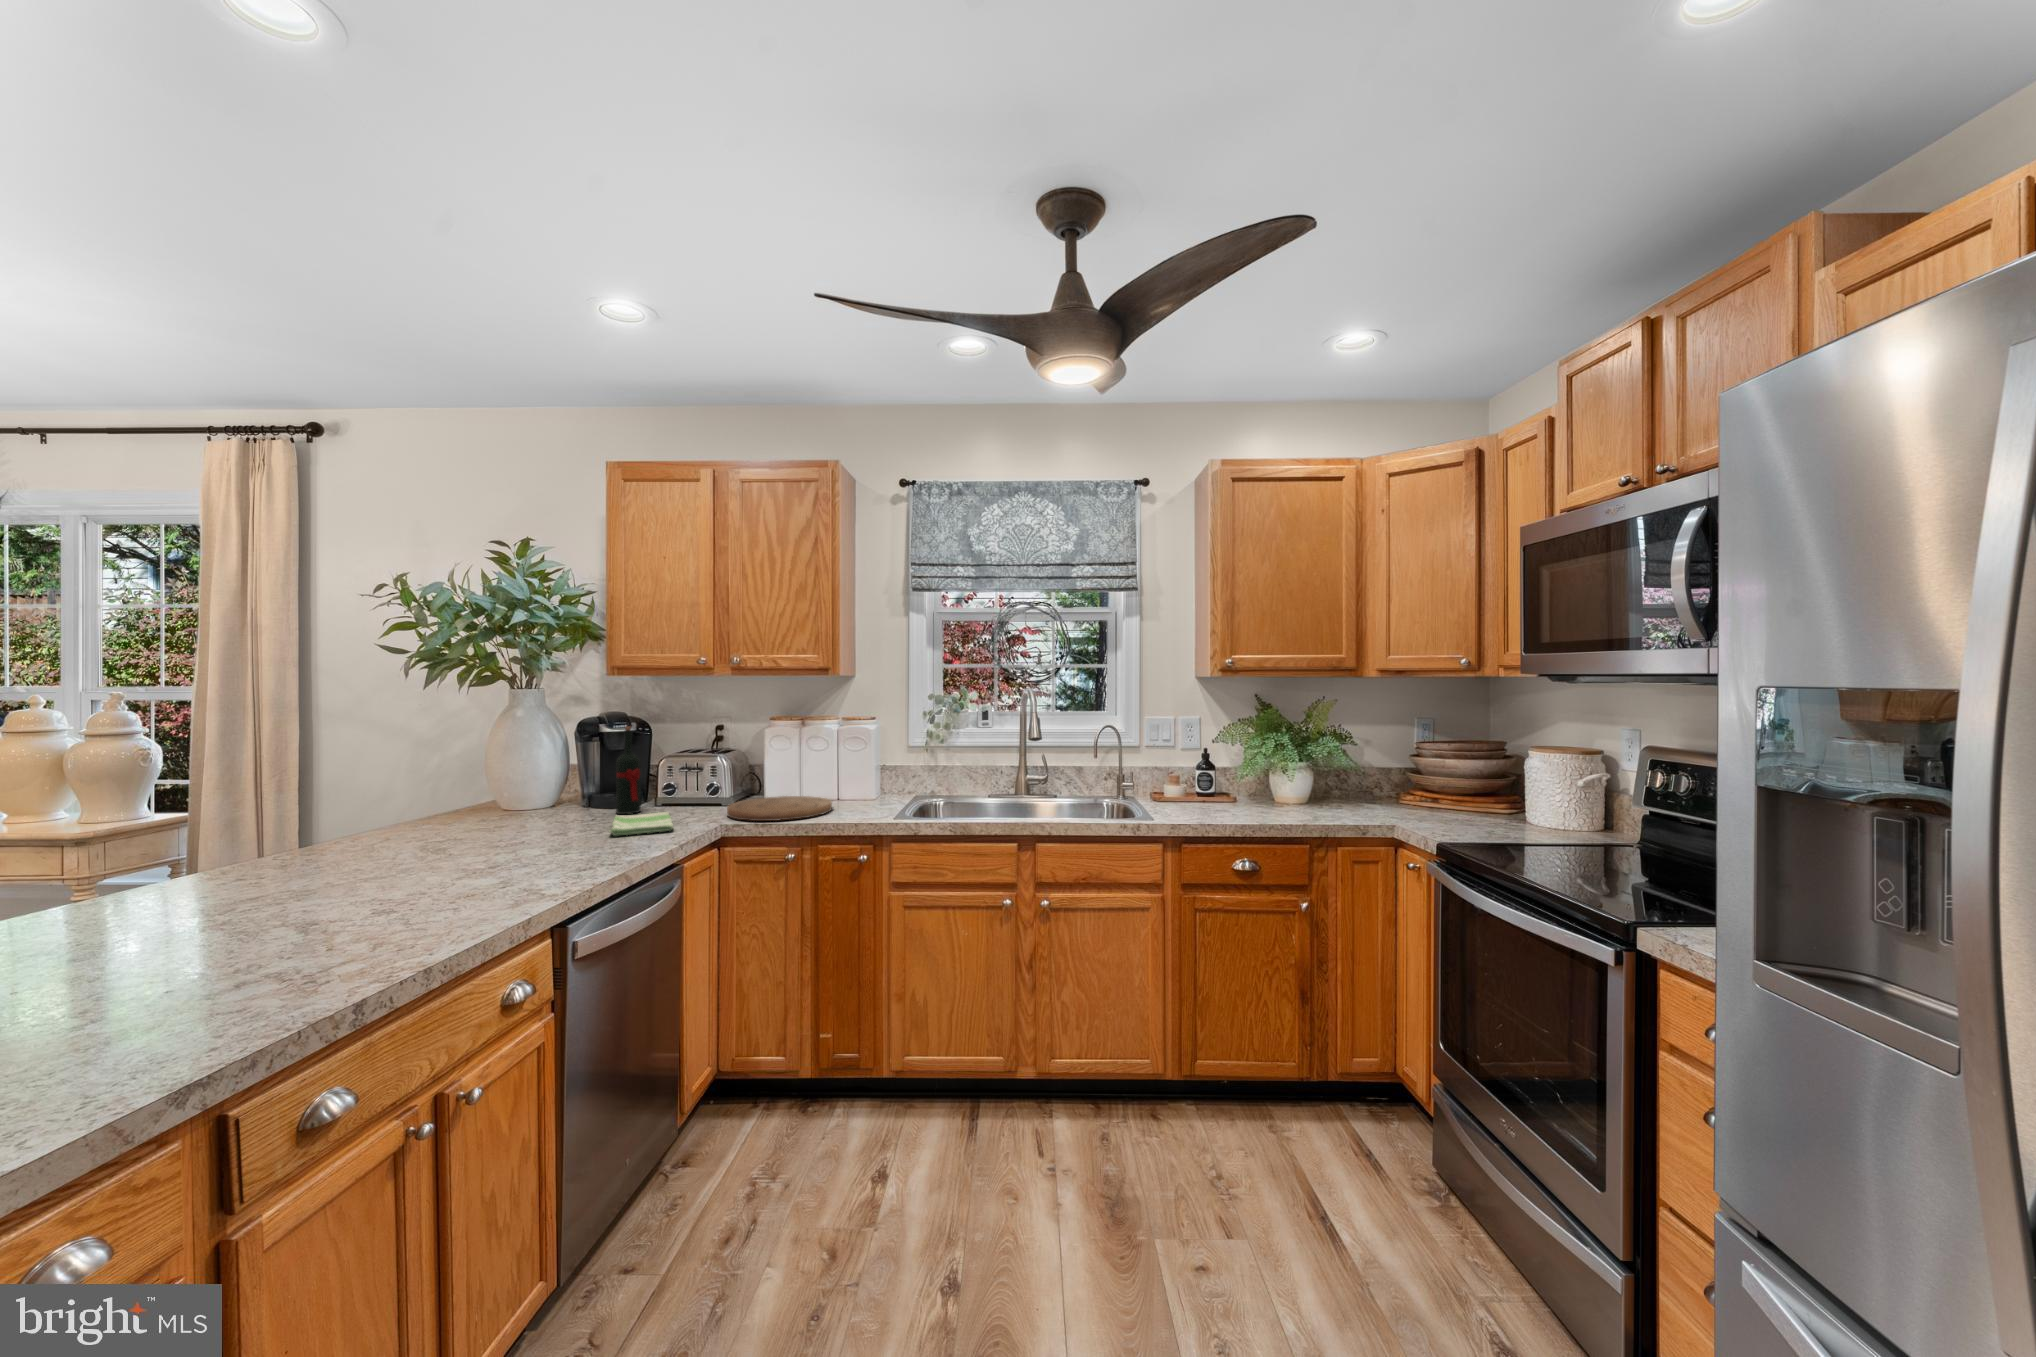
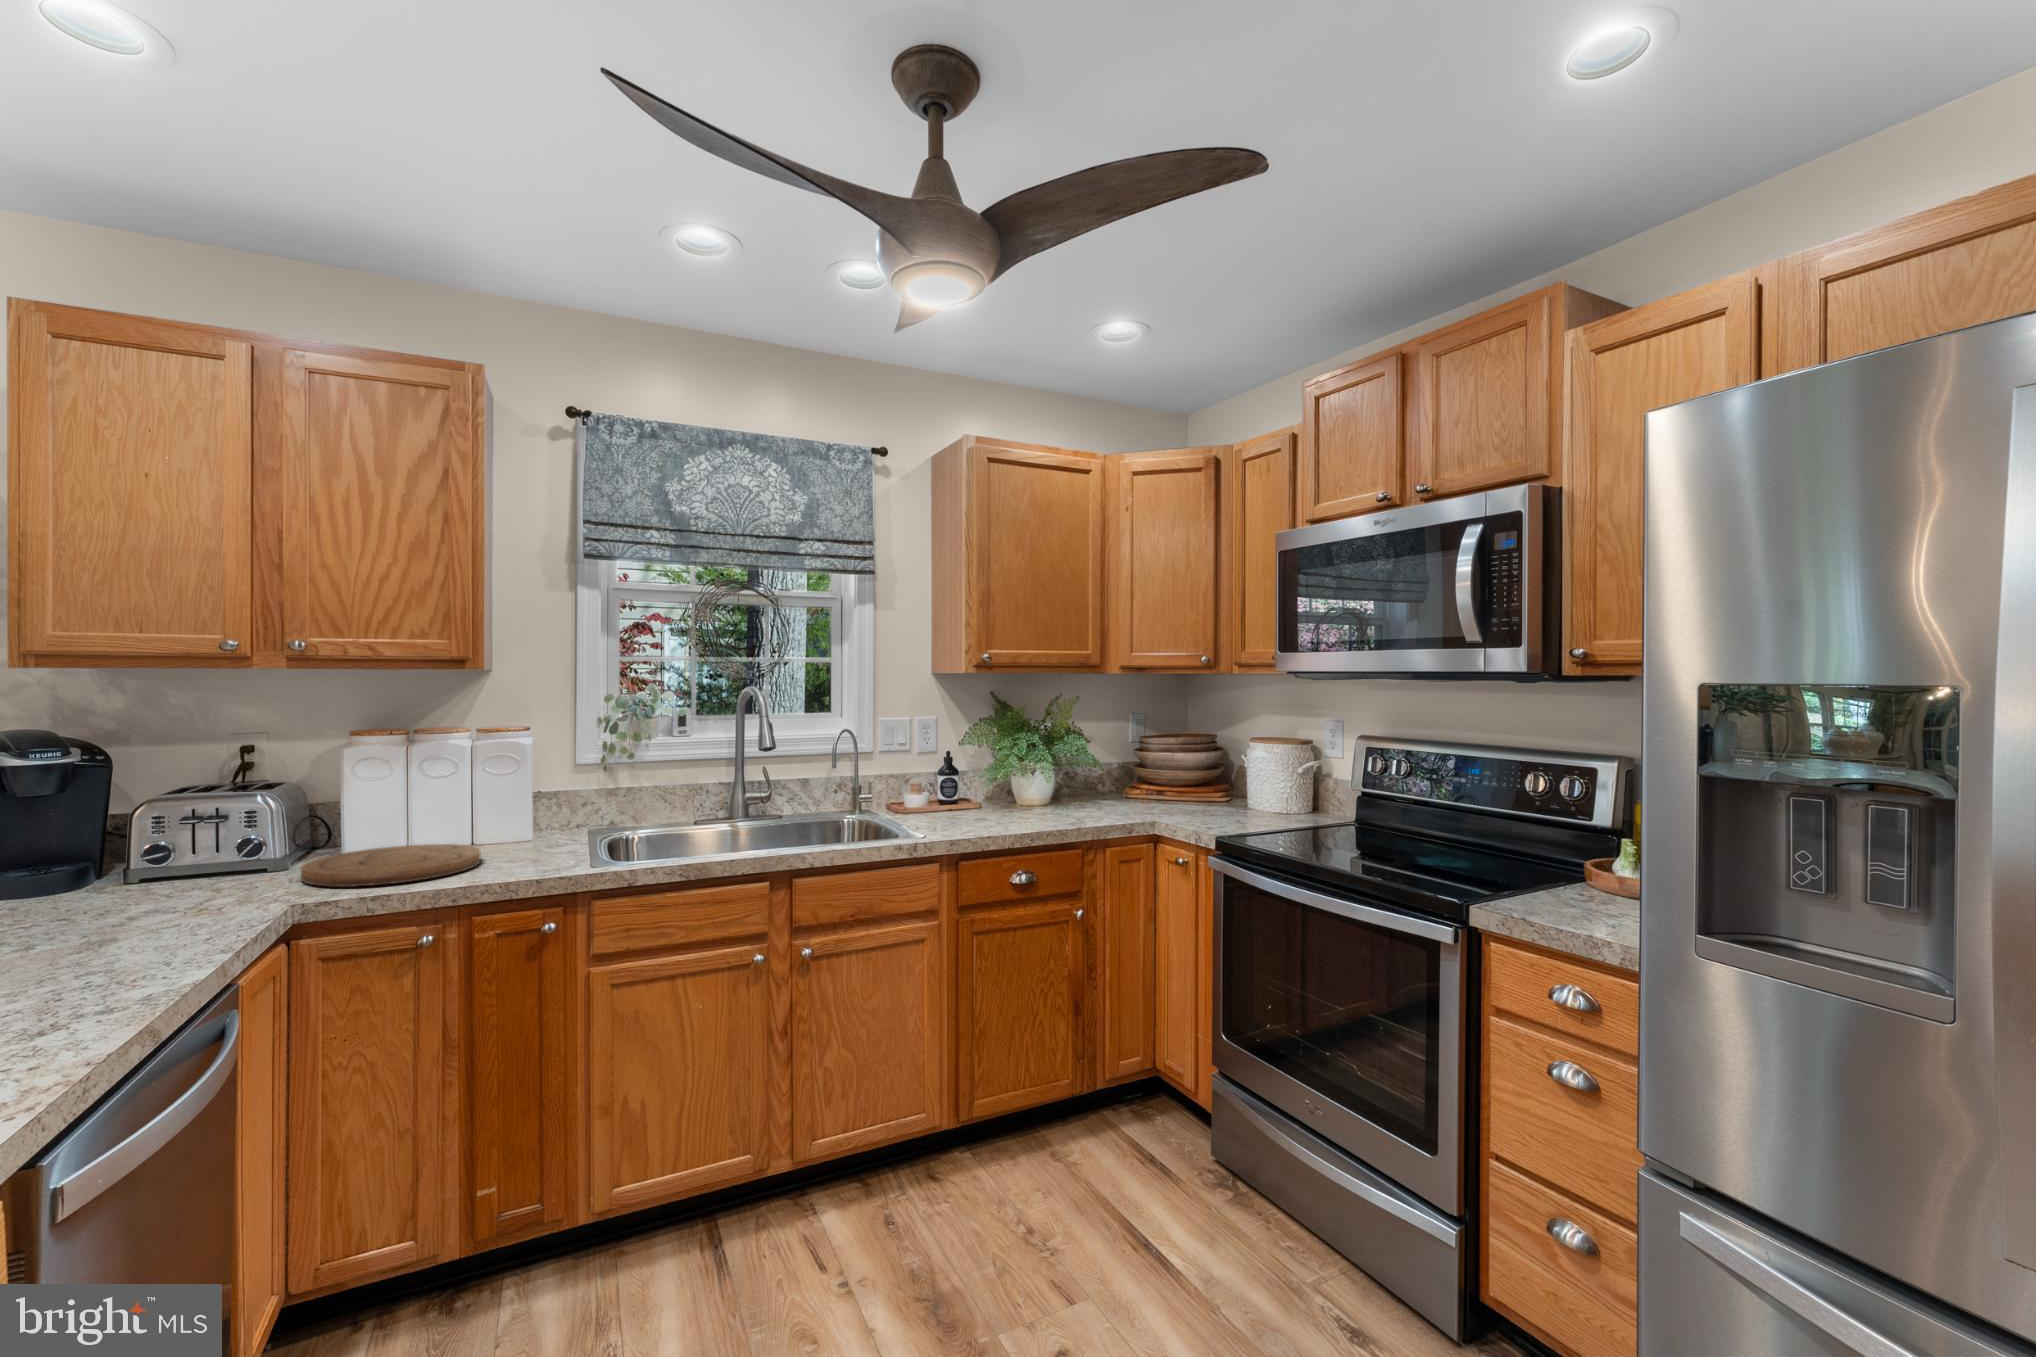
wine bottle: present [616,726,641,814] -> none [64,751,118,898]
dish towel: present [610,812,673,836] -> none [81,886,226,933]

